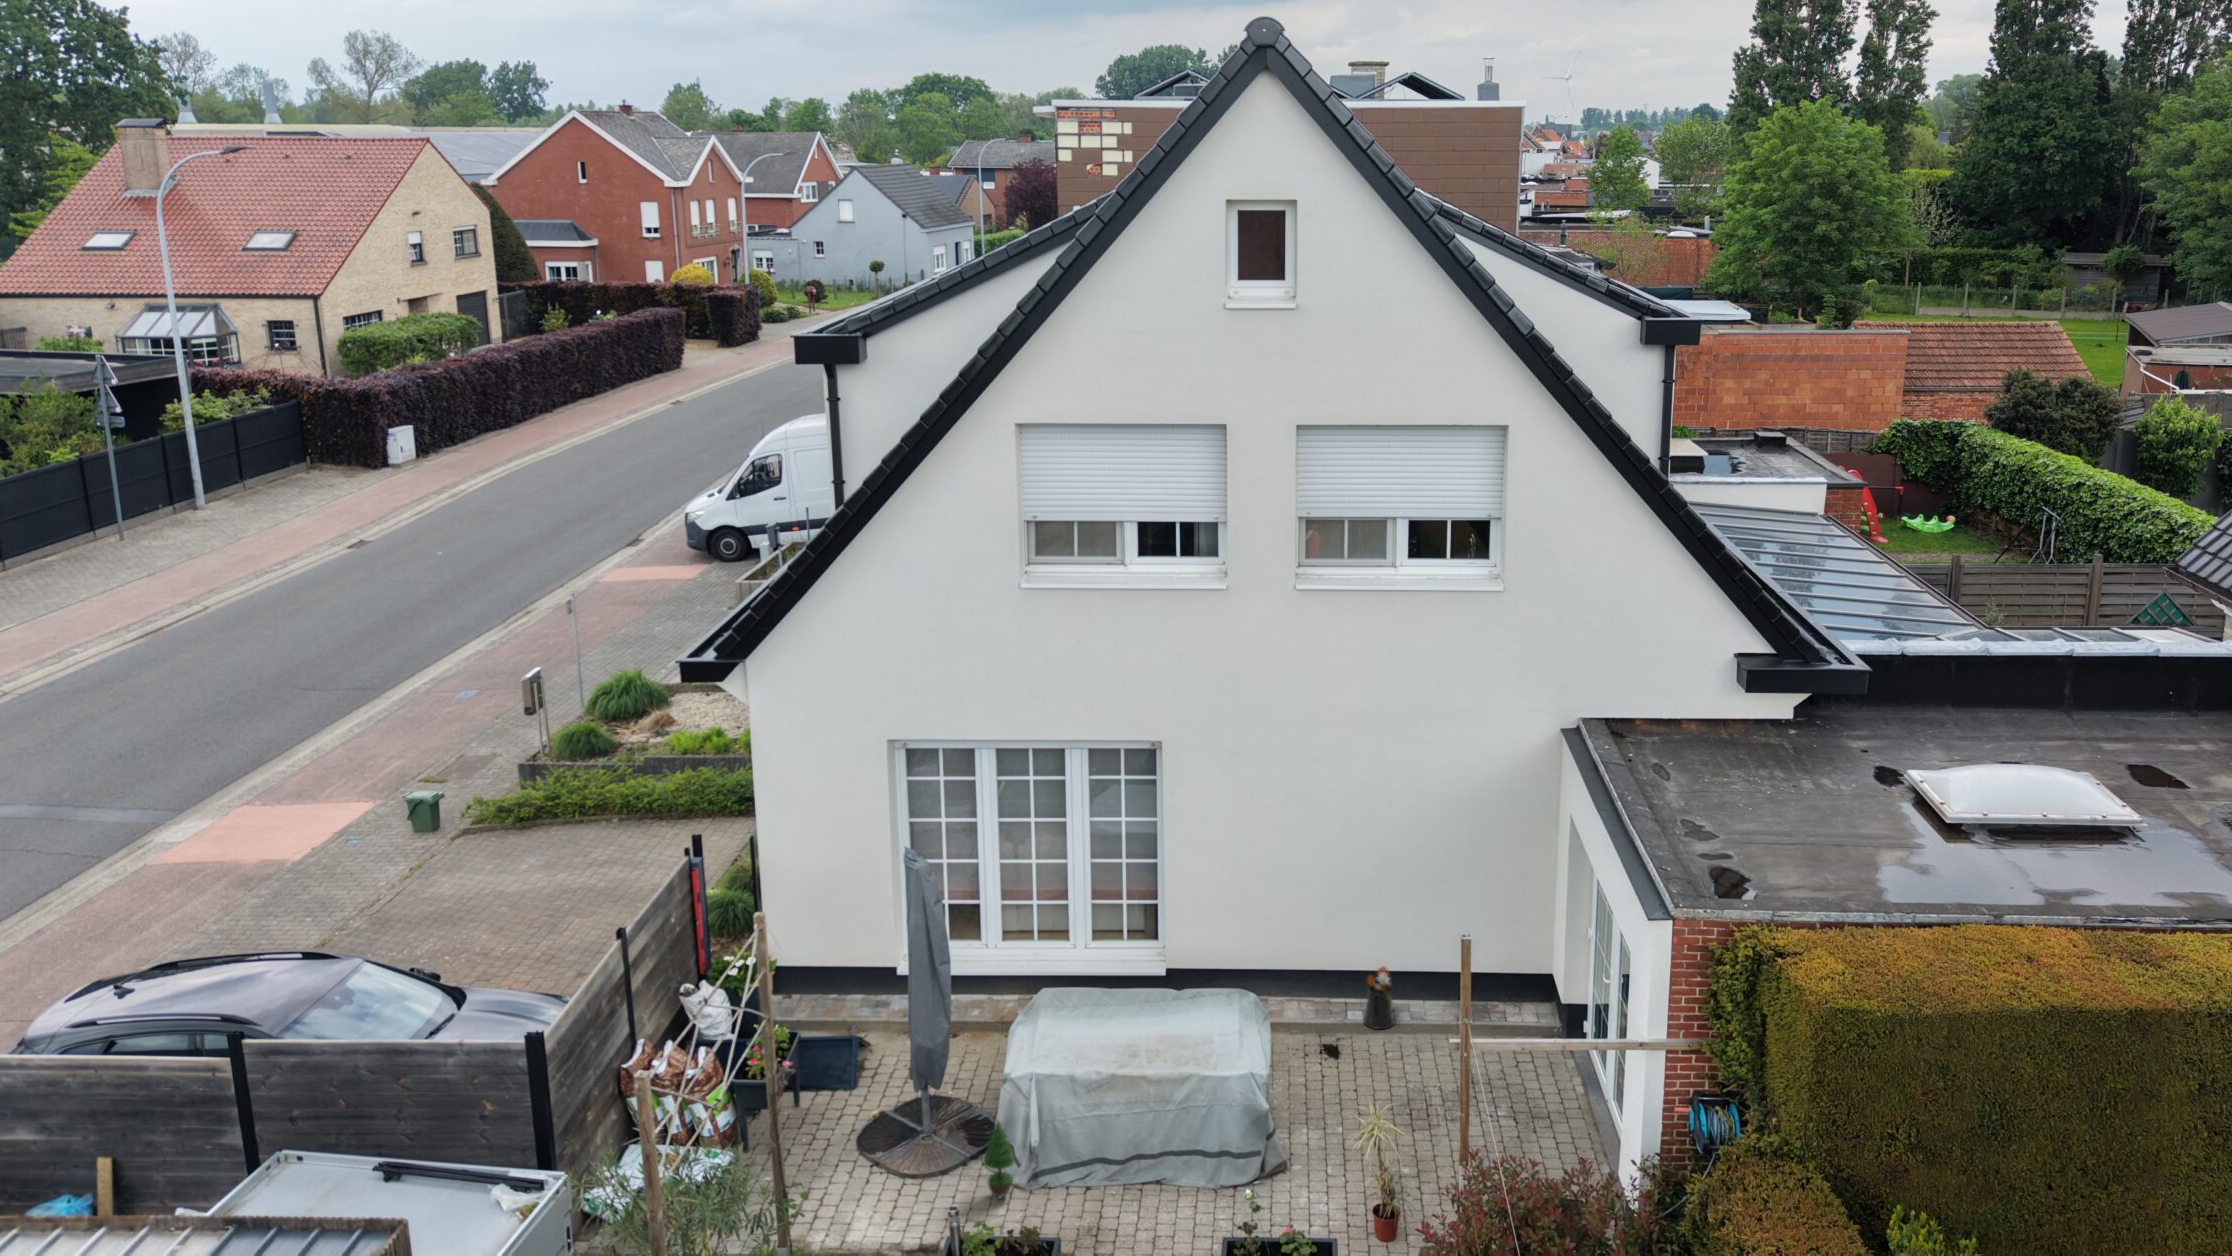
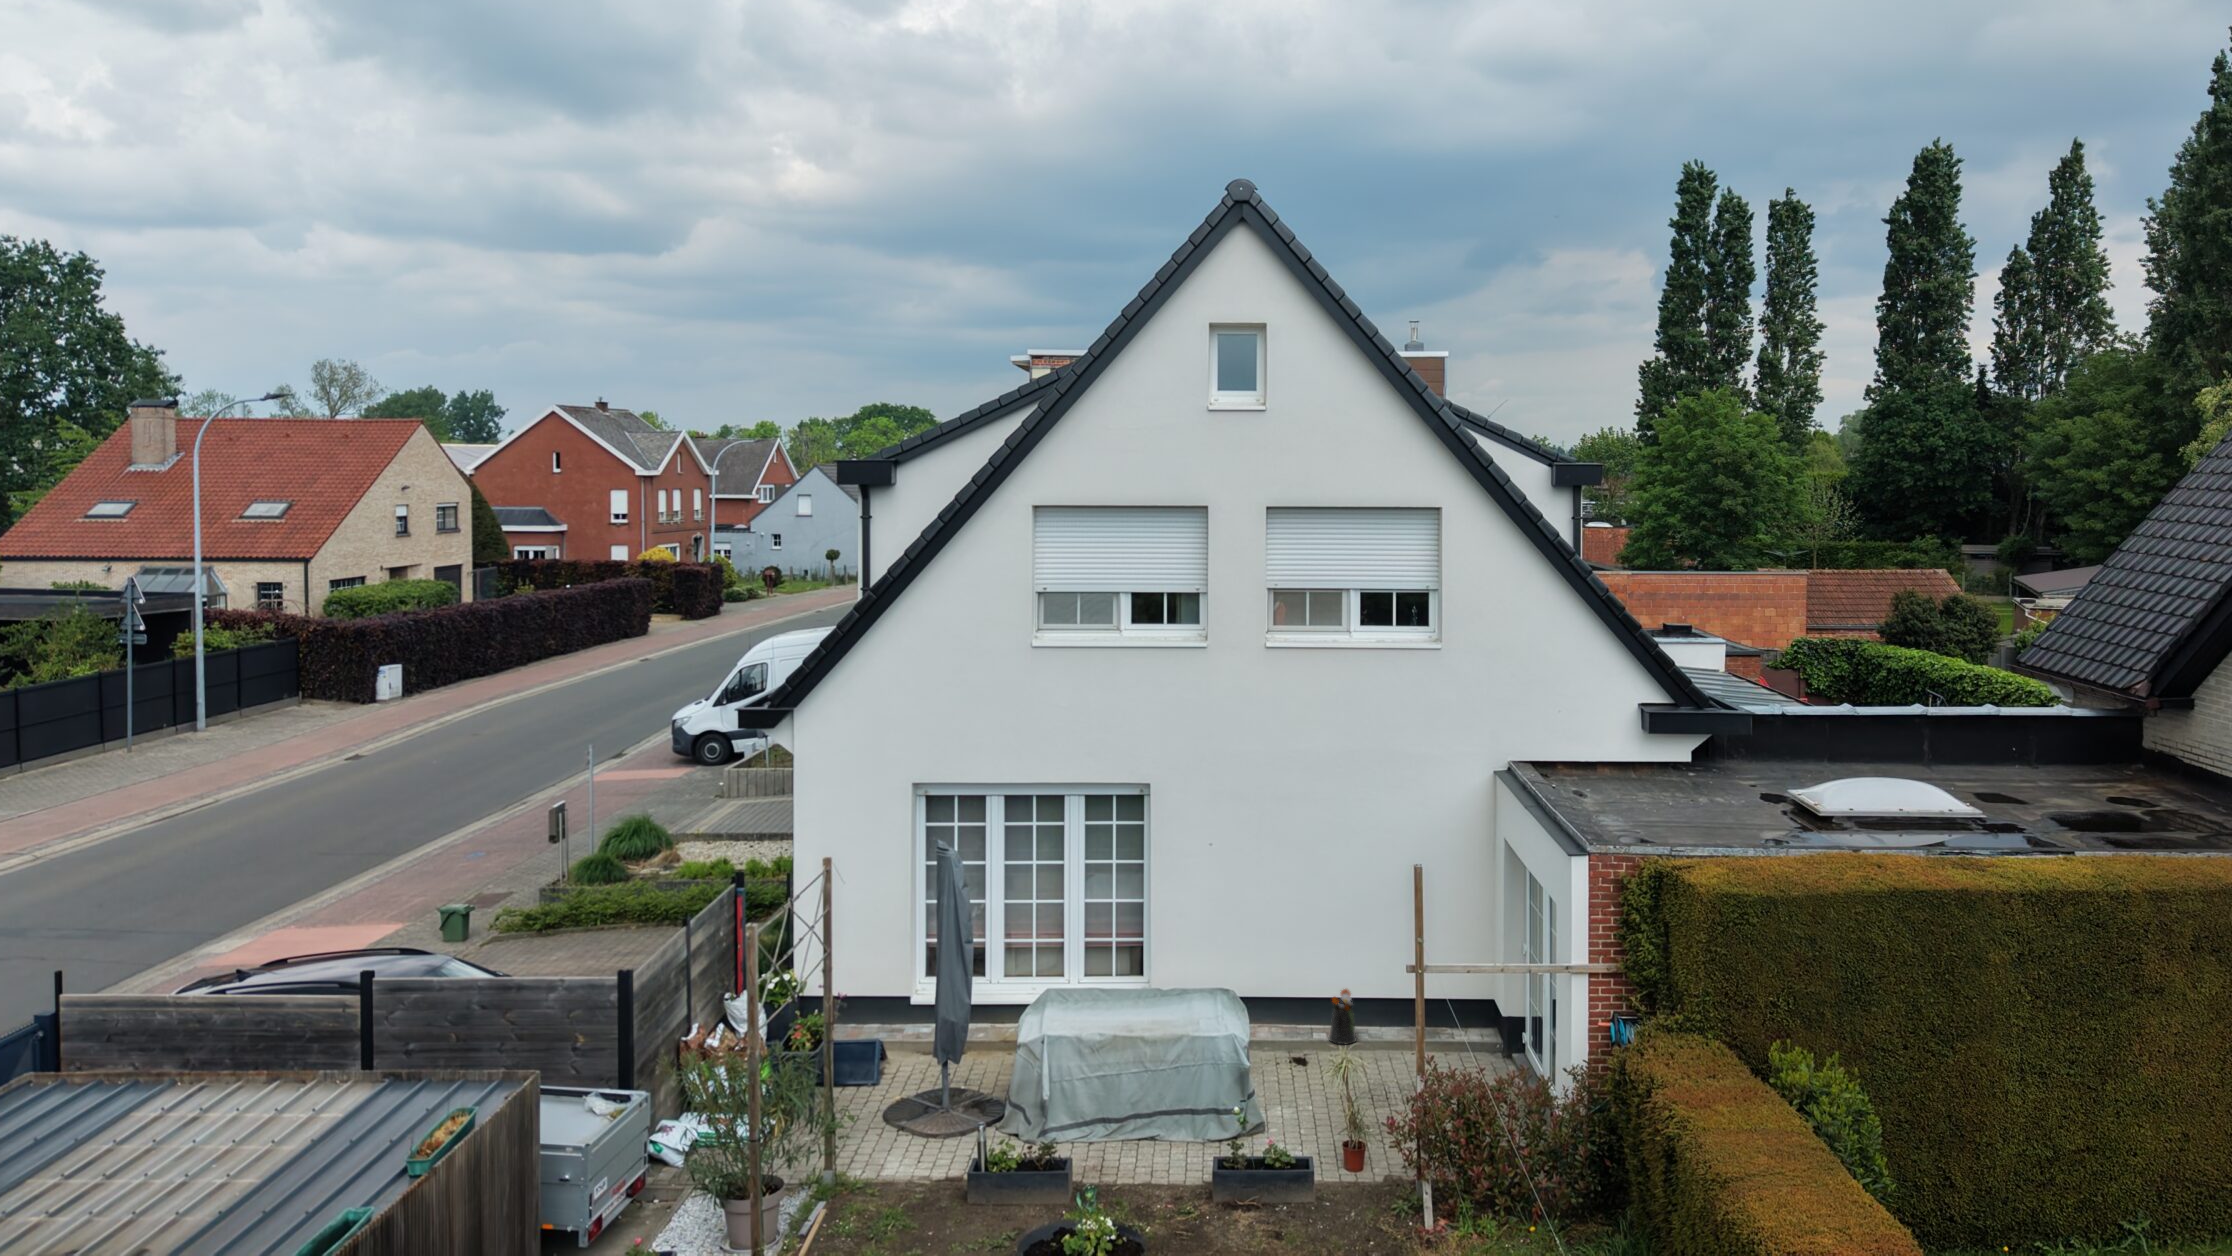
potted tree: present [984,1120,1015,1198] -> none [997,1075,1025,1152]

